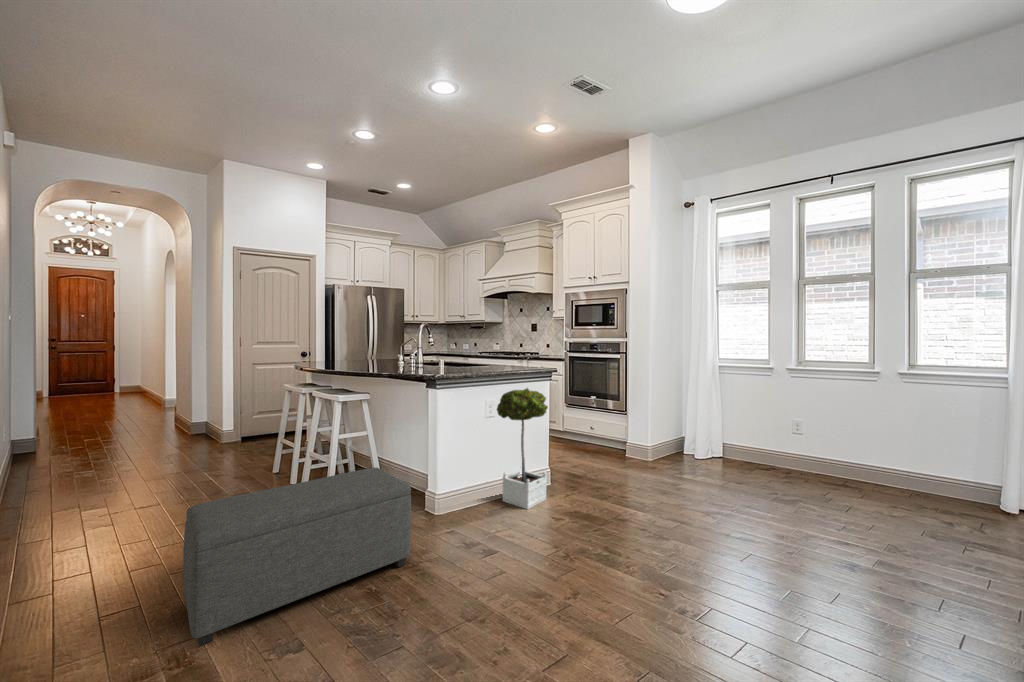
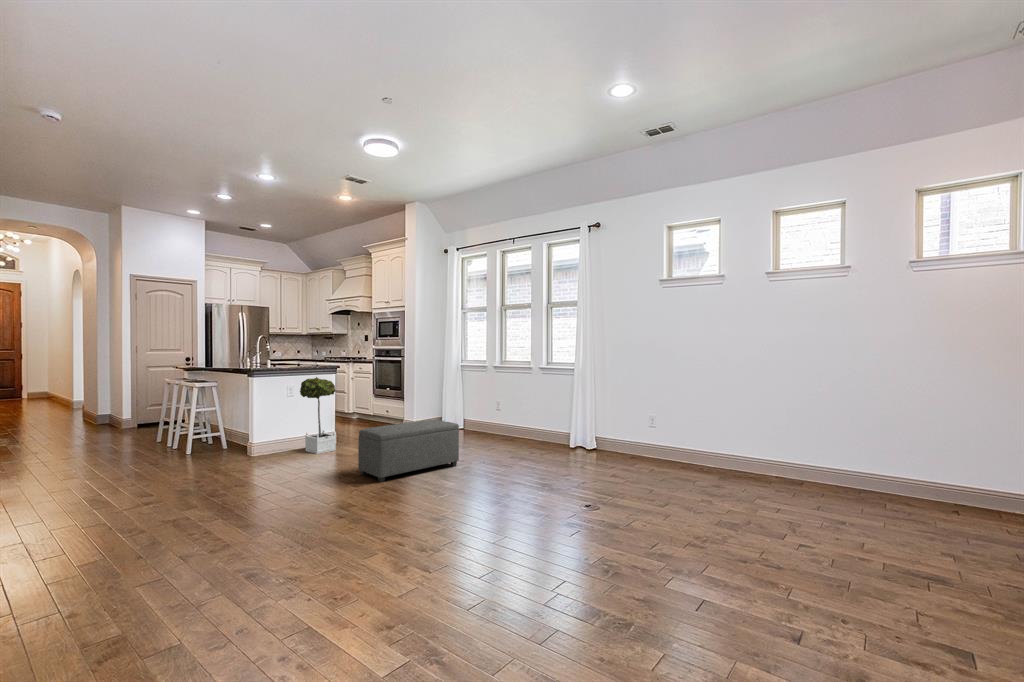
ottoman: present [183,468,411,647] -> present [358,420,459,482]

